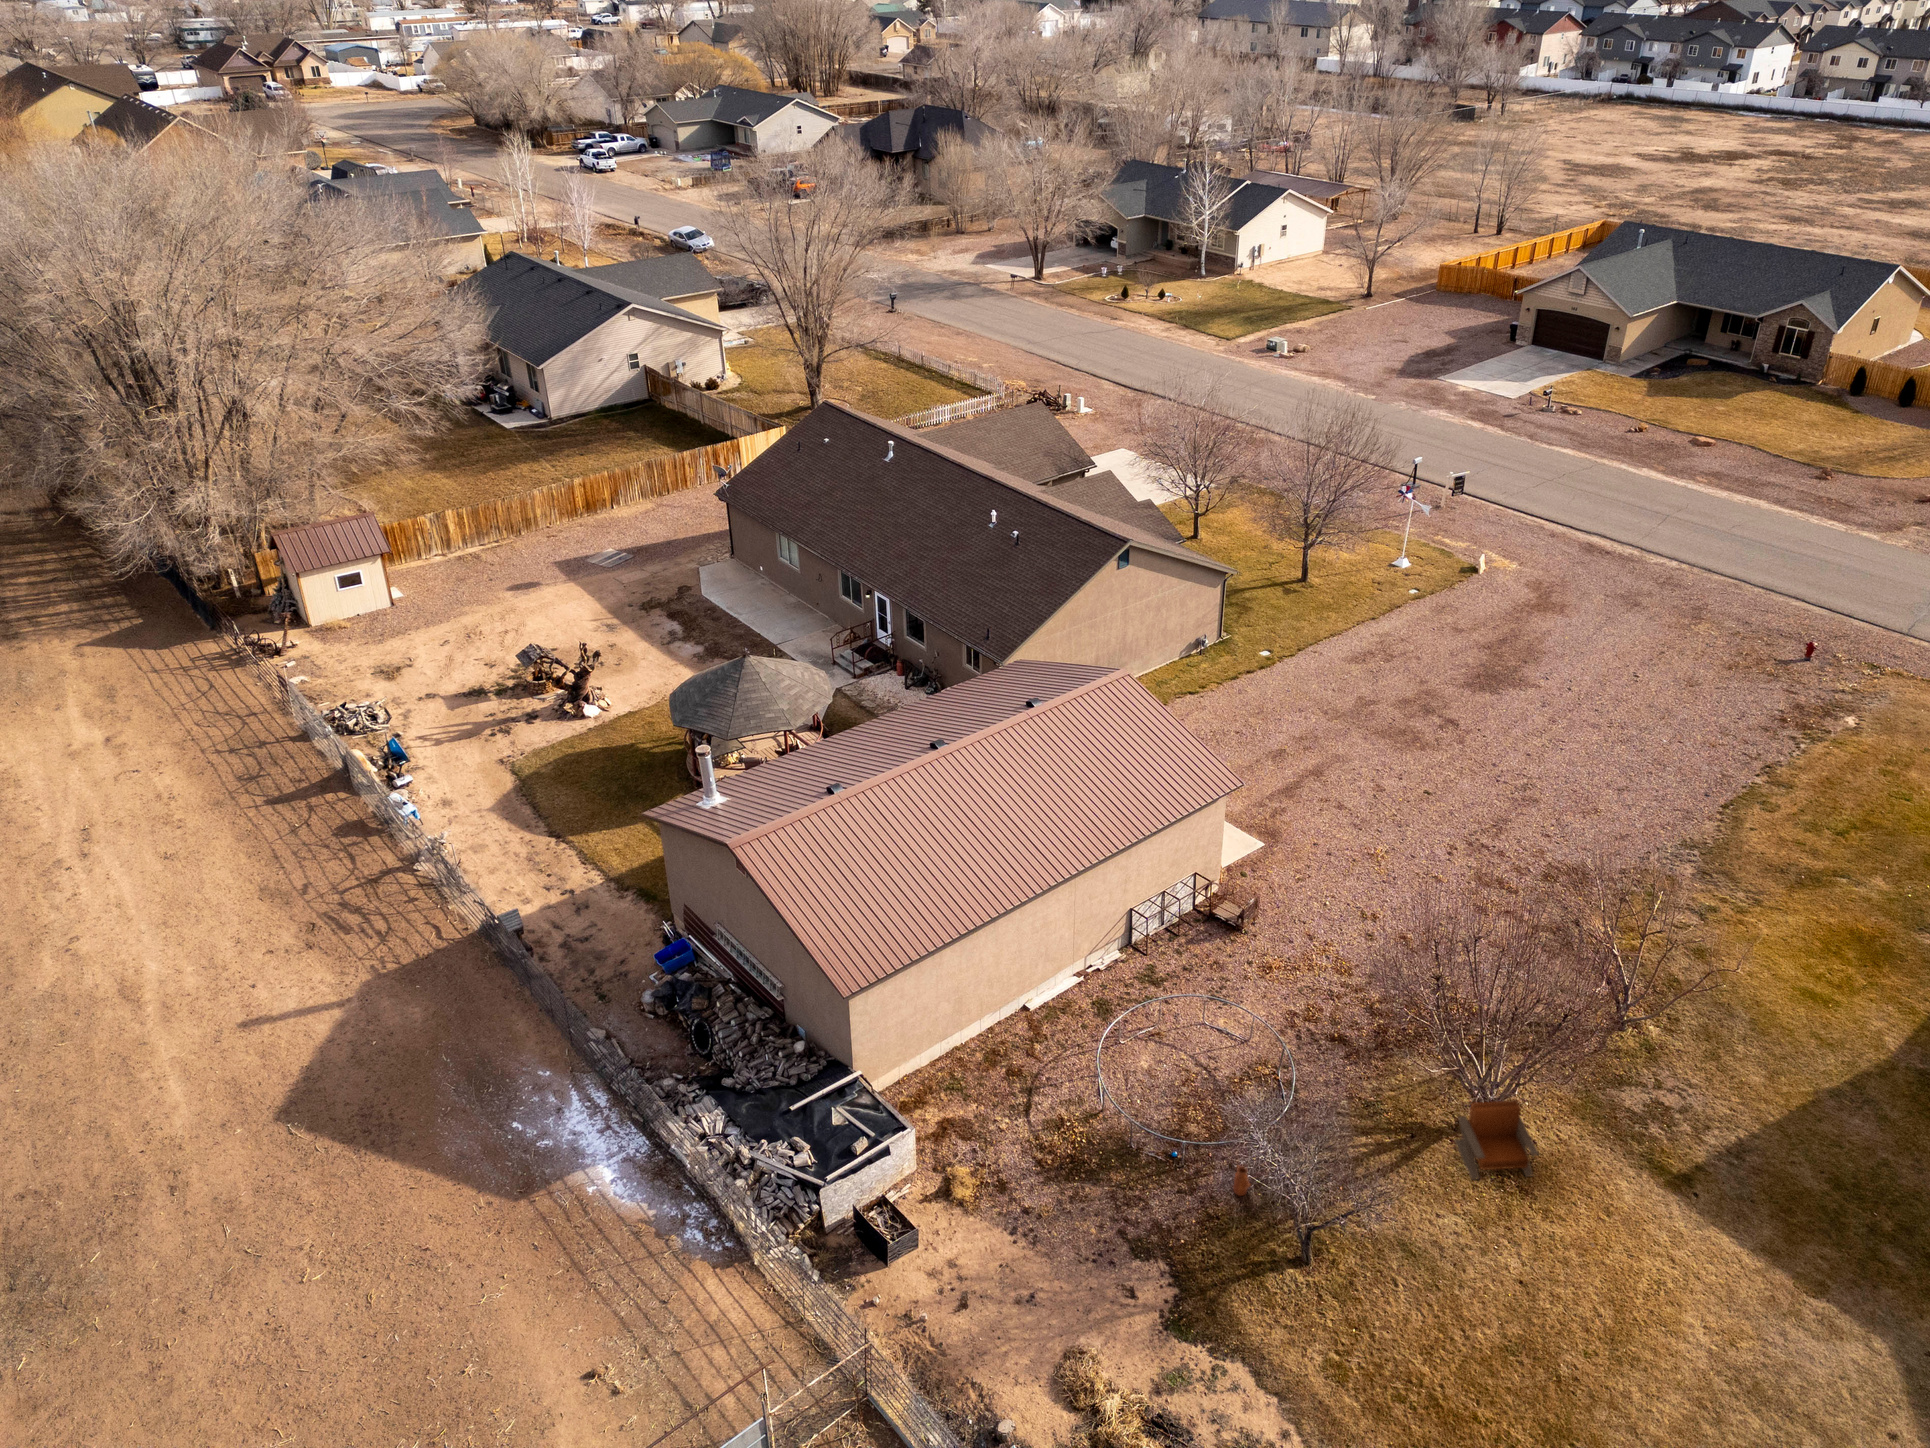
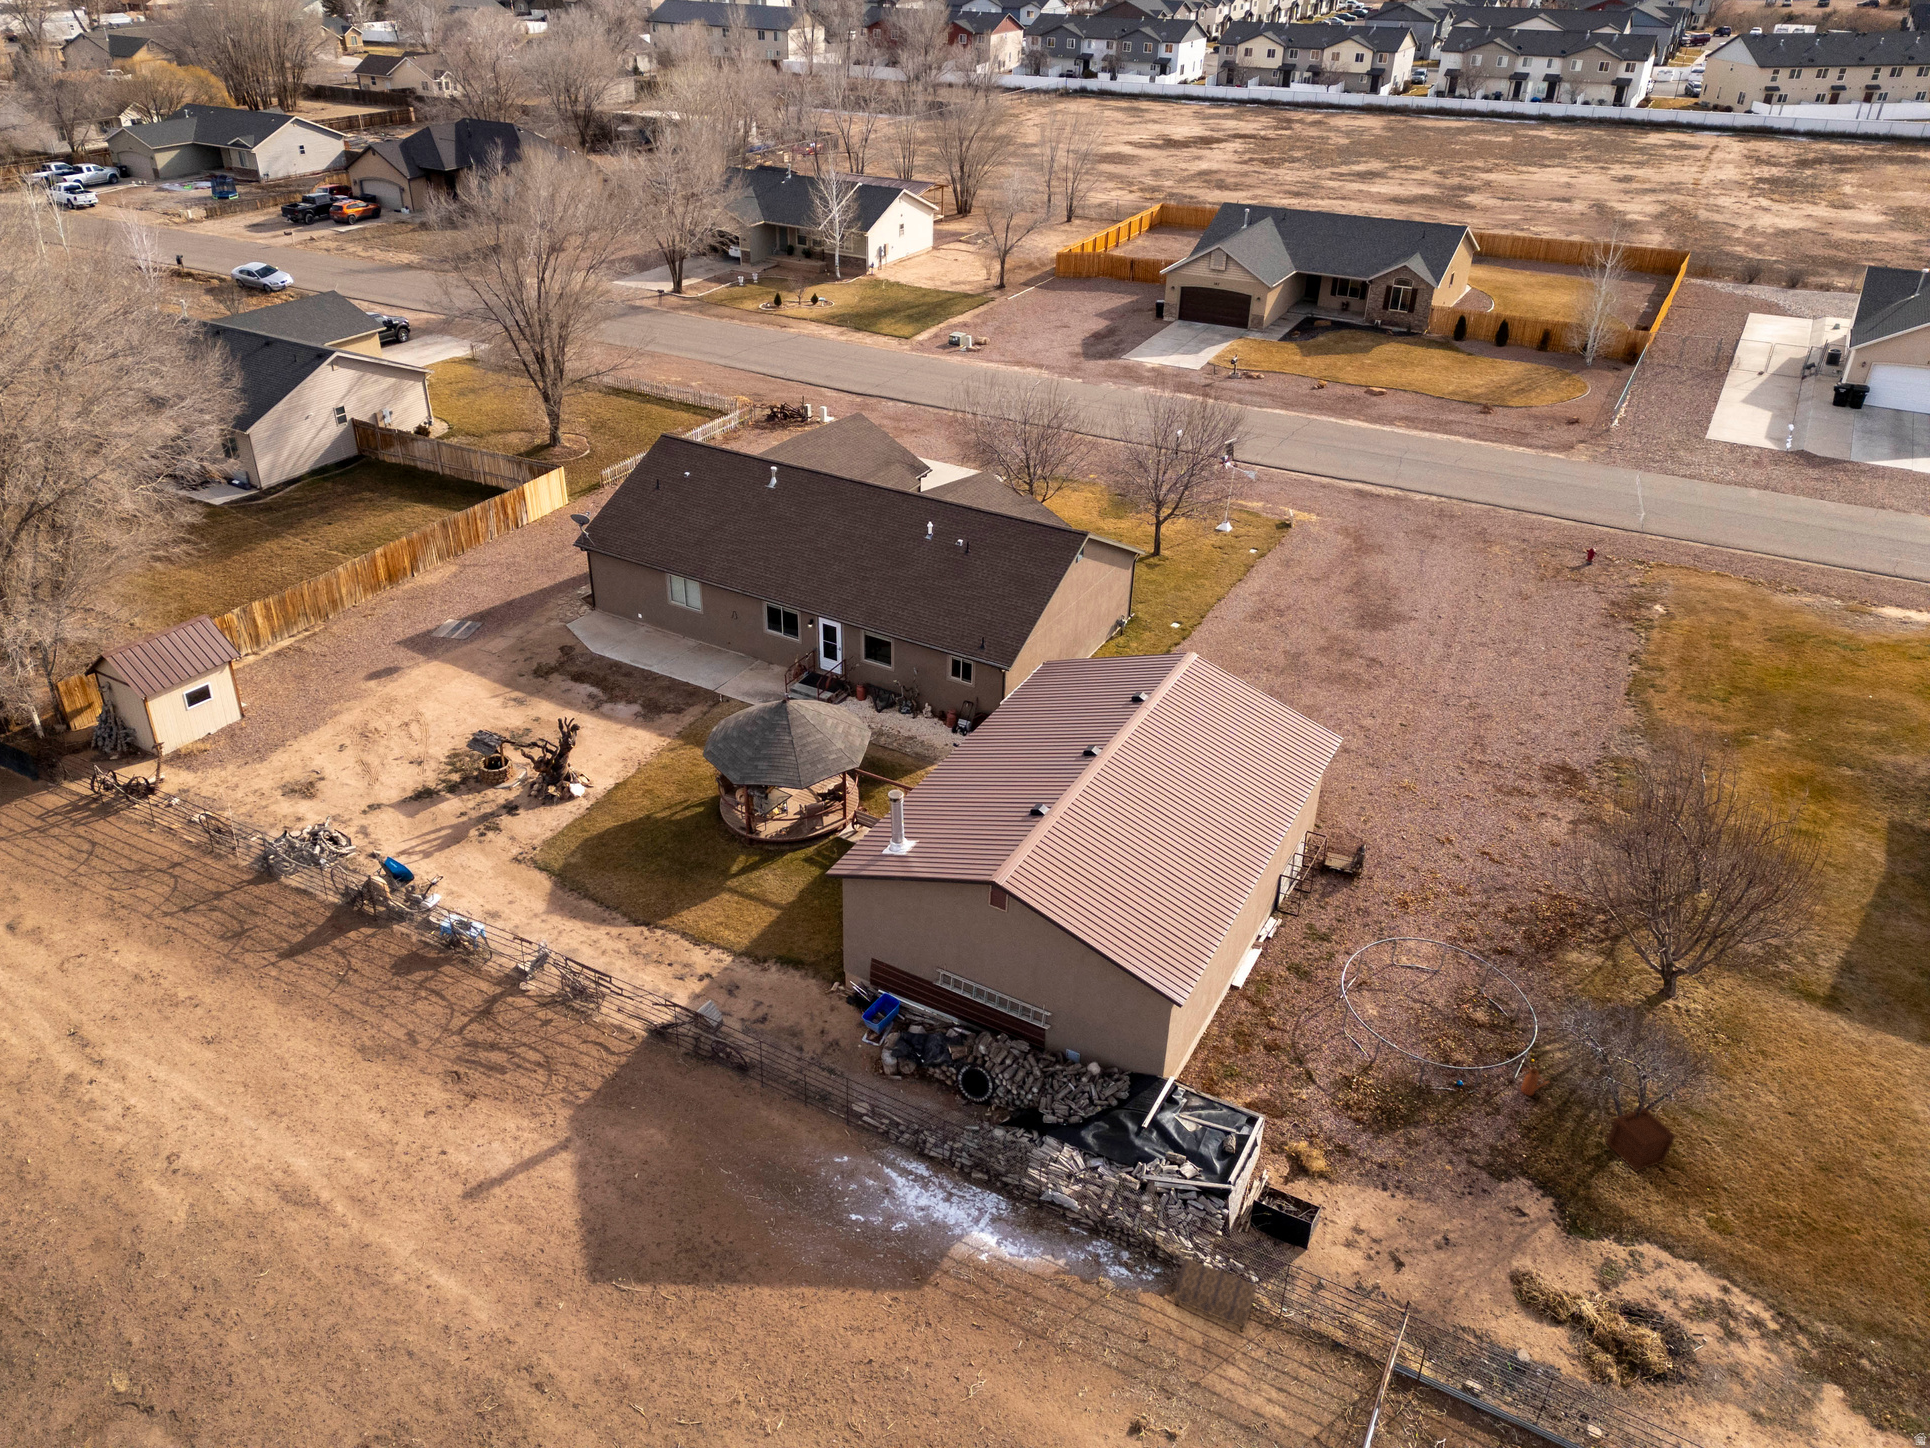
lounge chair: present [1454,1100,1539,1180] -> none [1643,958,1726,1033]
bench: none [712,1238,784,1324] -> present [1174,1258,1256,1331]
wooden crate: none [1281,1239,1337,1304] -> present [1606,1108,1675,1171]

